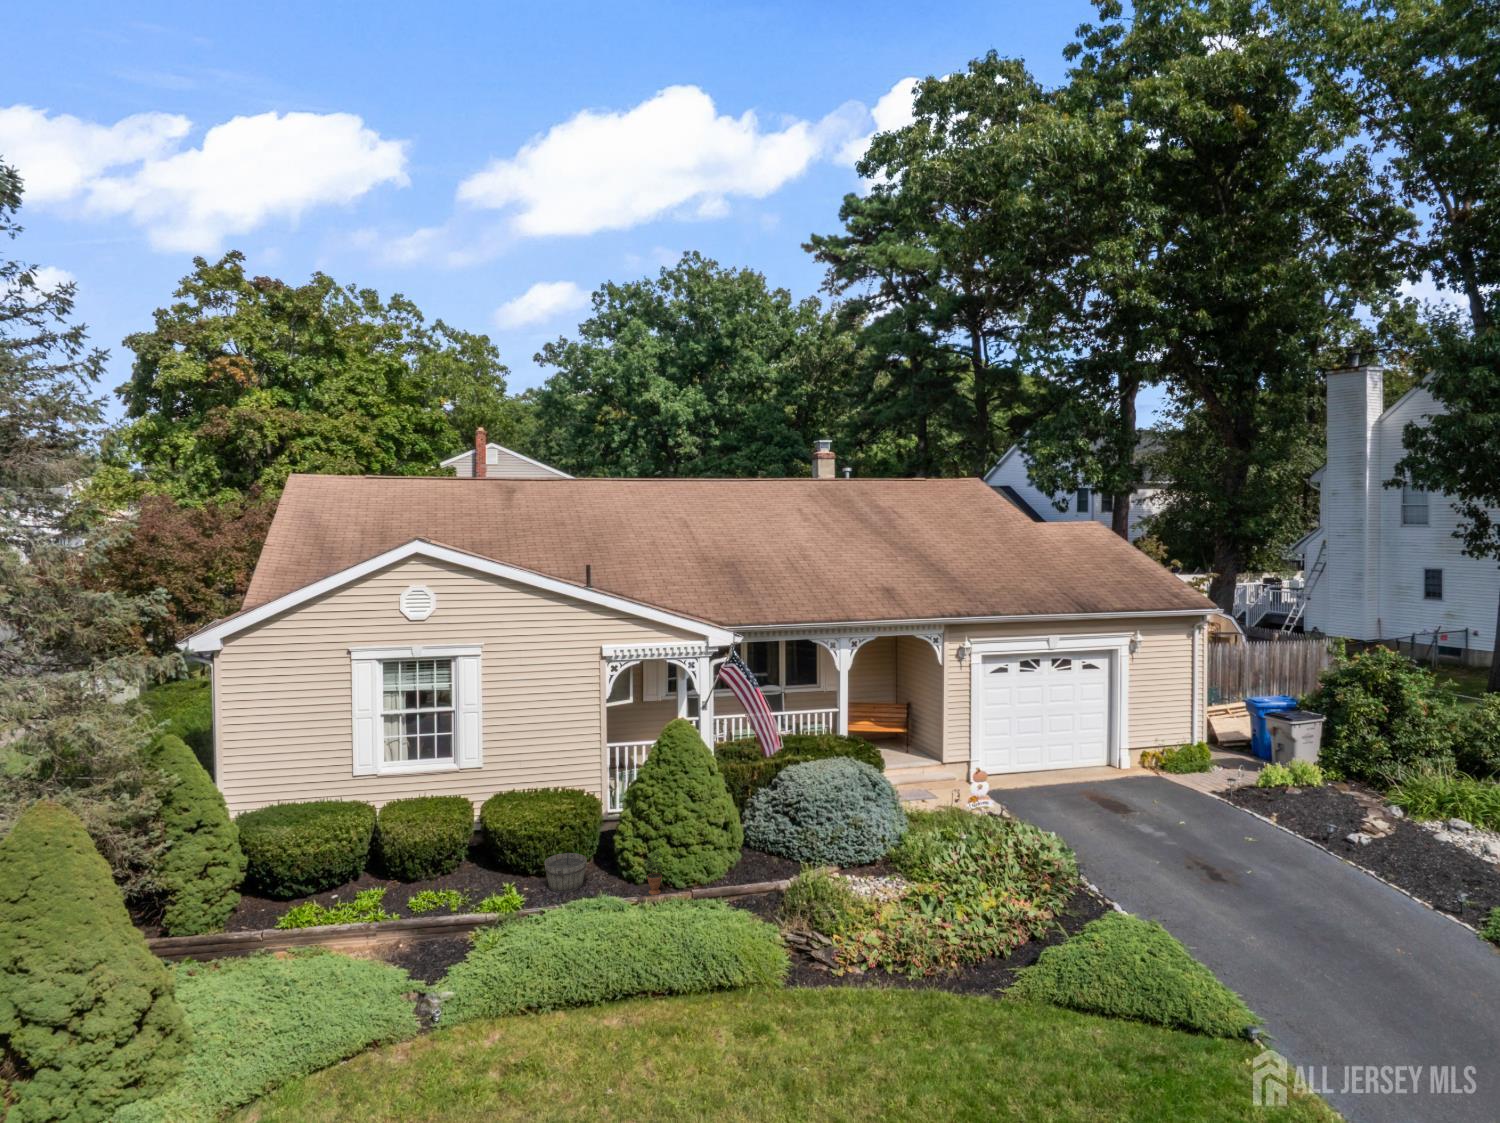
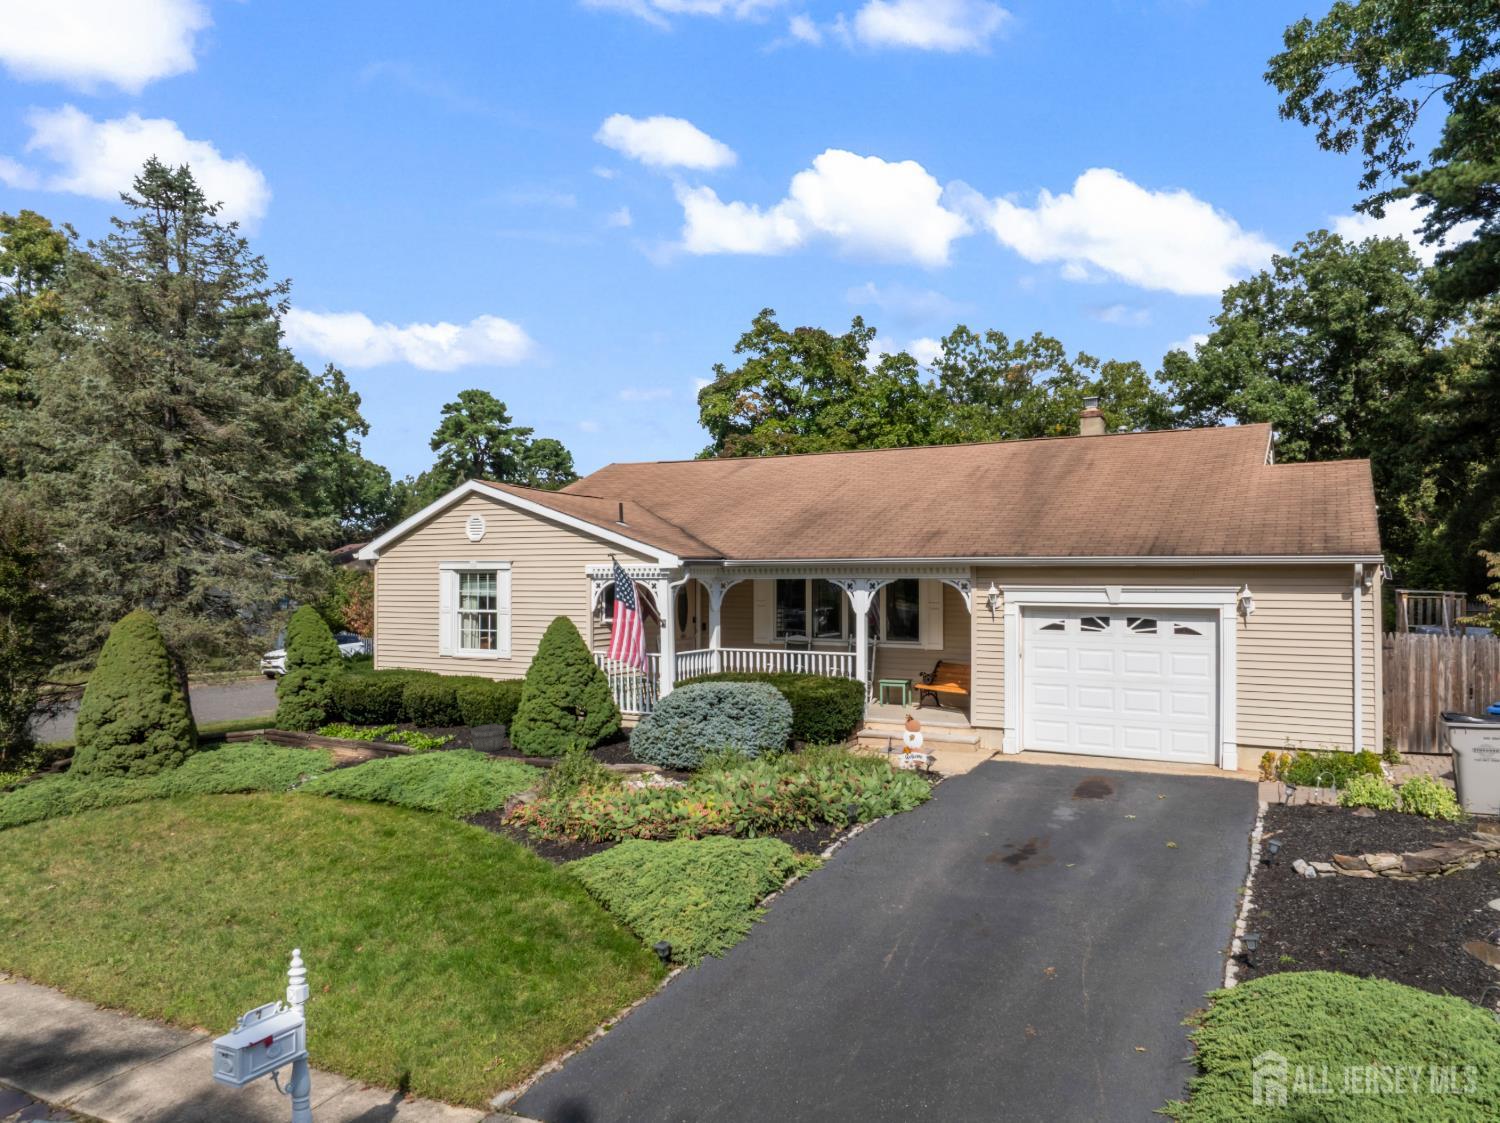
potted plant: present [644,851,663,895] -> none [513,727,531,765]

